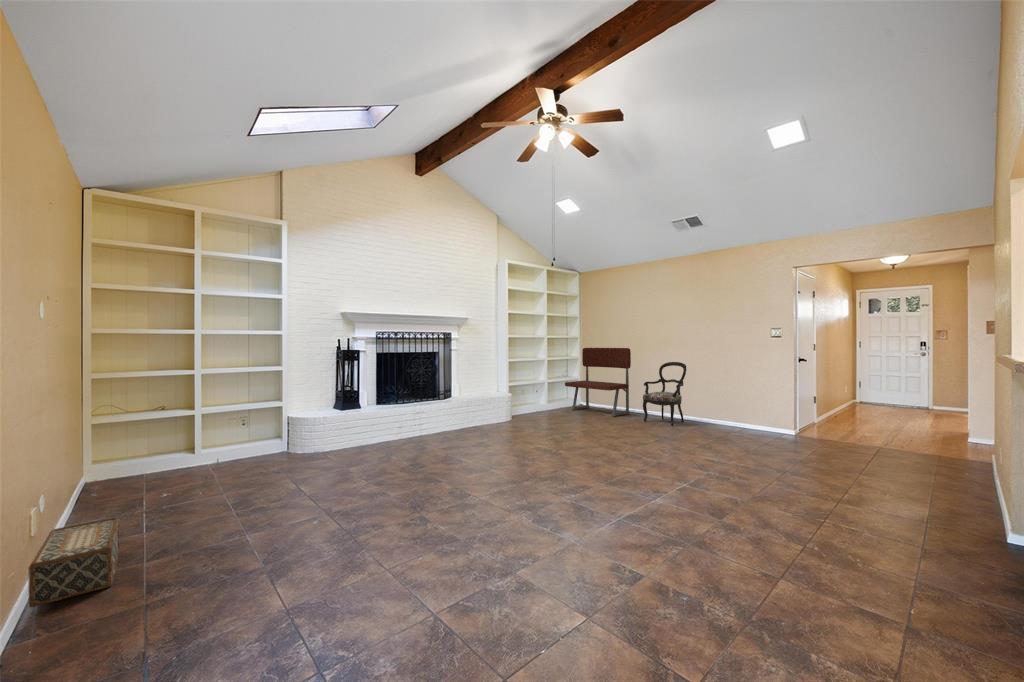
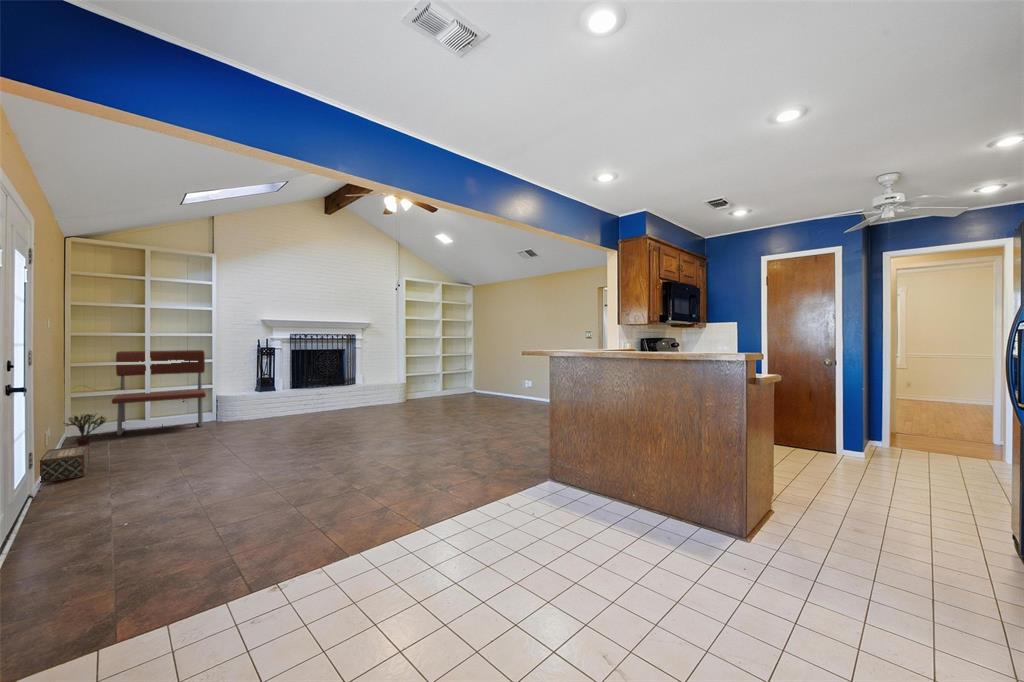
bench: present [565,348,631,416] -> present [112,350,206,435]
armchair: present [643,362,686,426] -> none [504,357,536,404]
potted plant: none [80,449,146,505] -> present [64,414,106,446]

